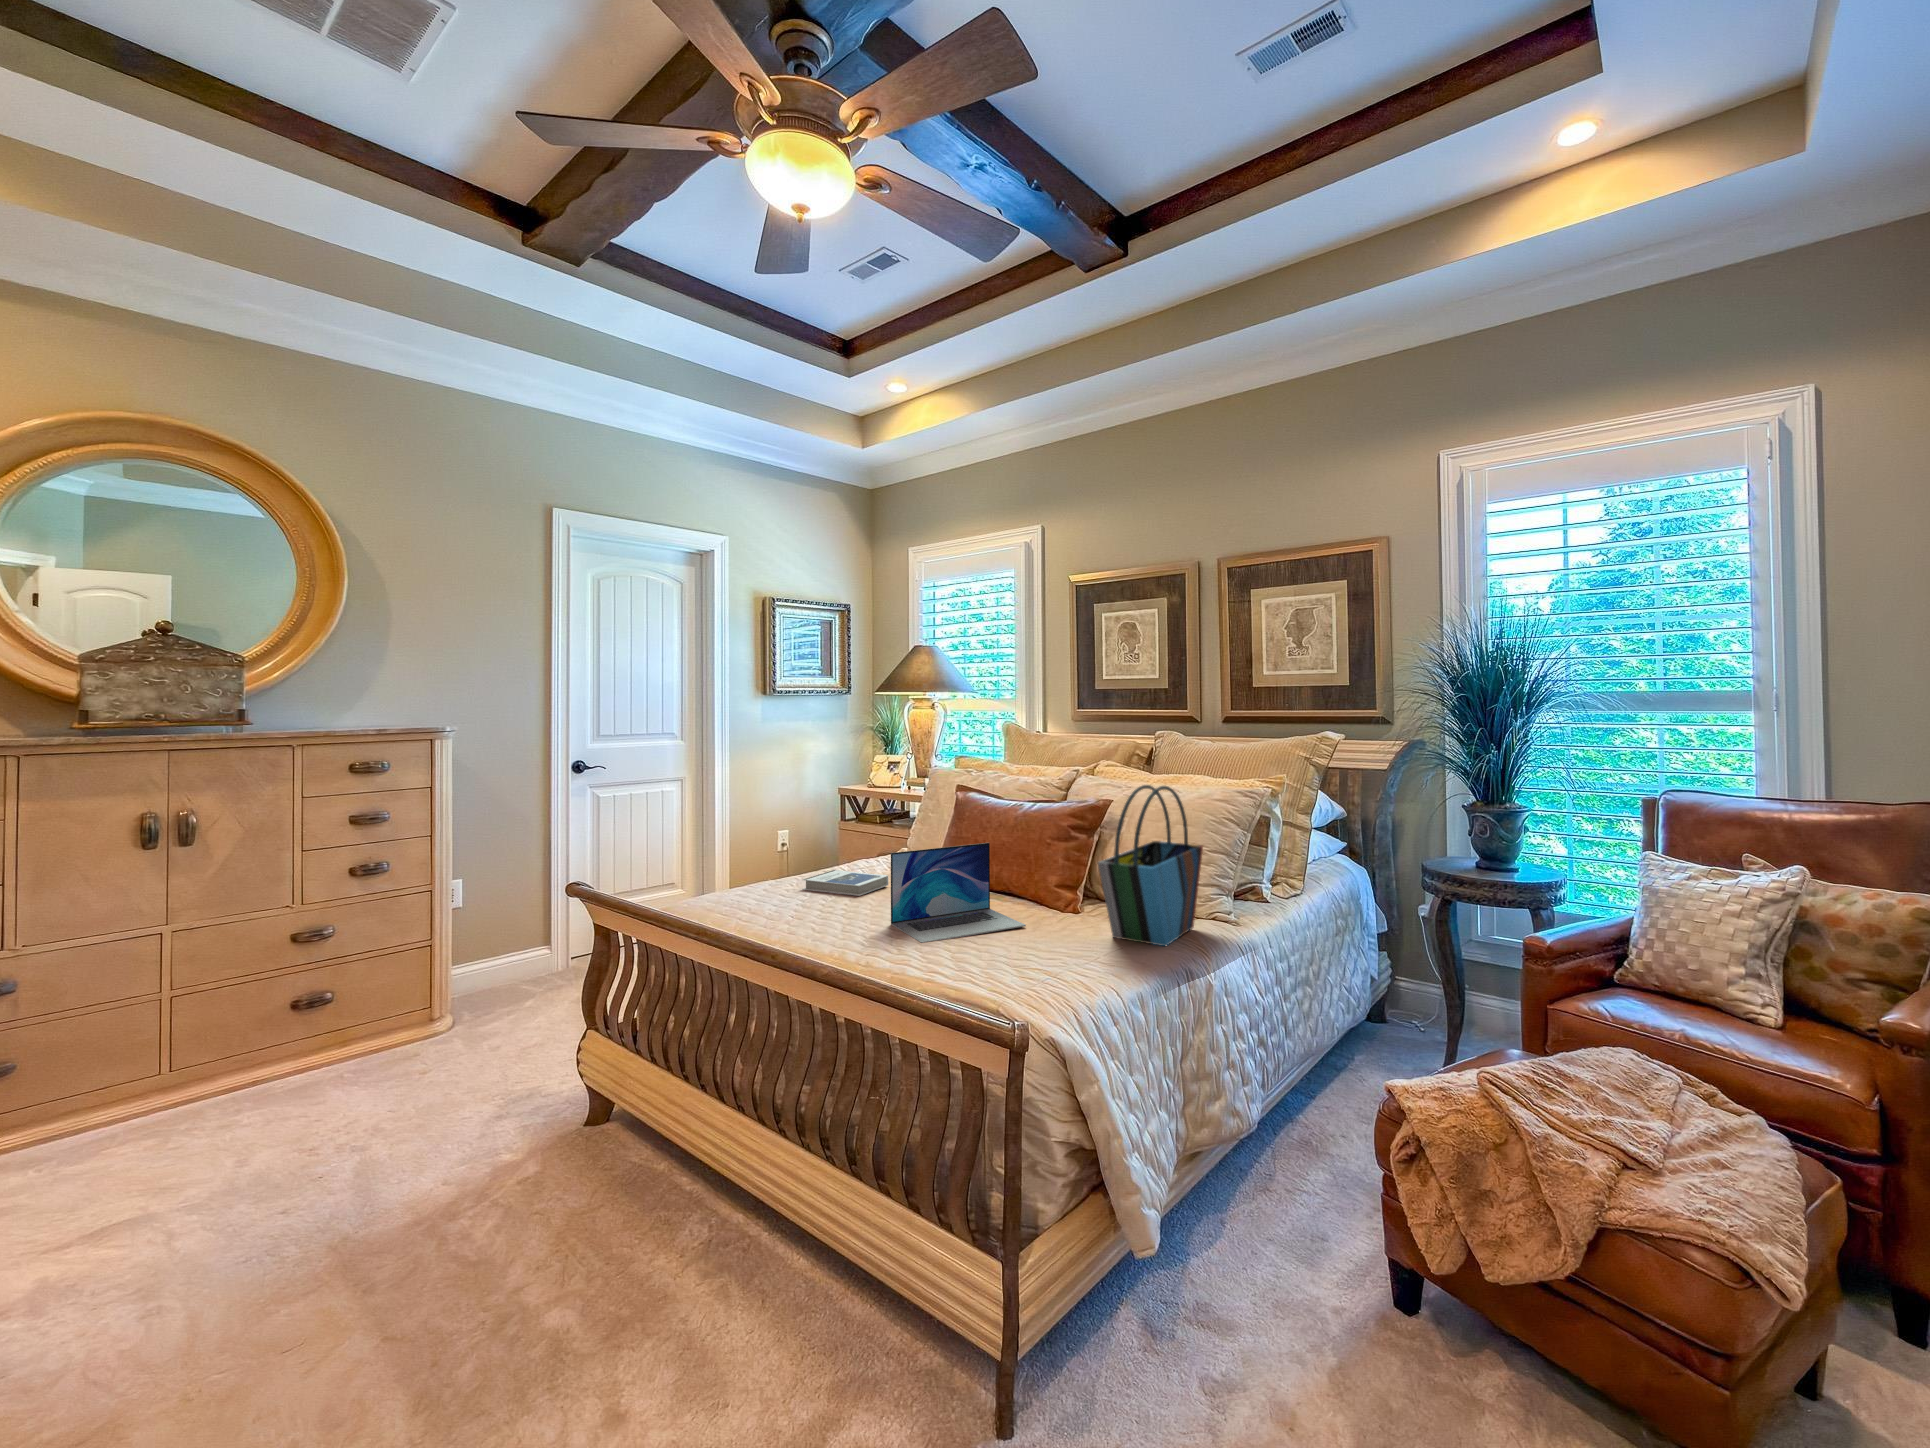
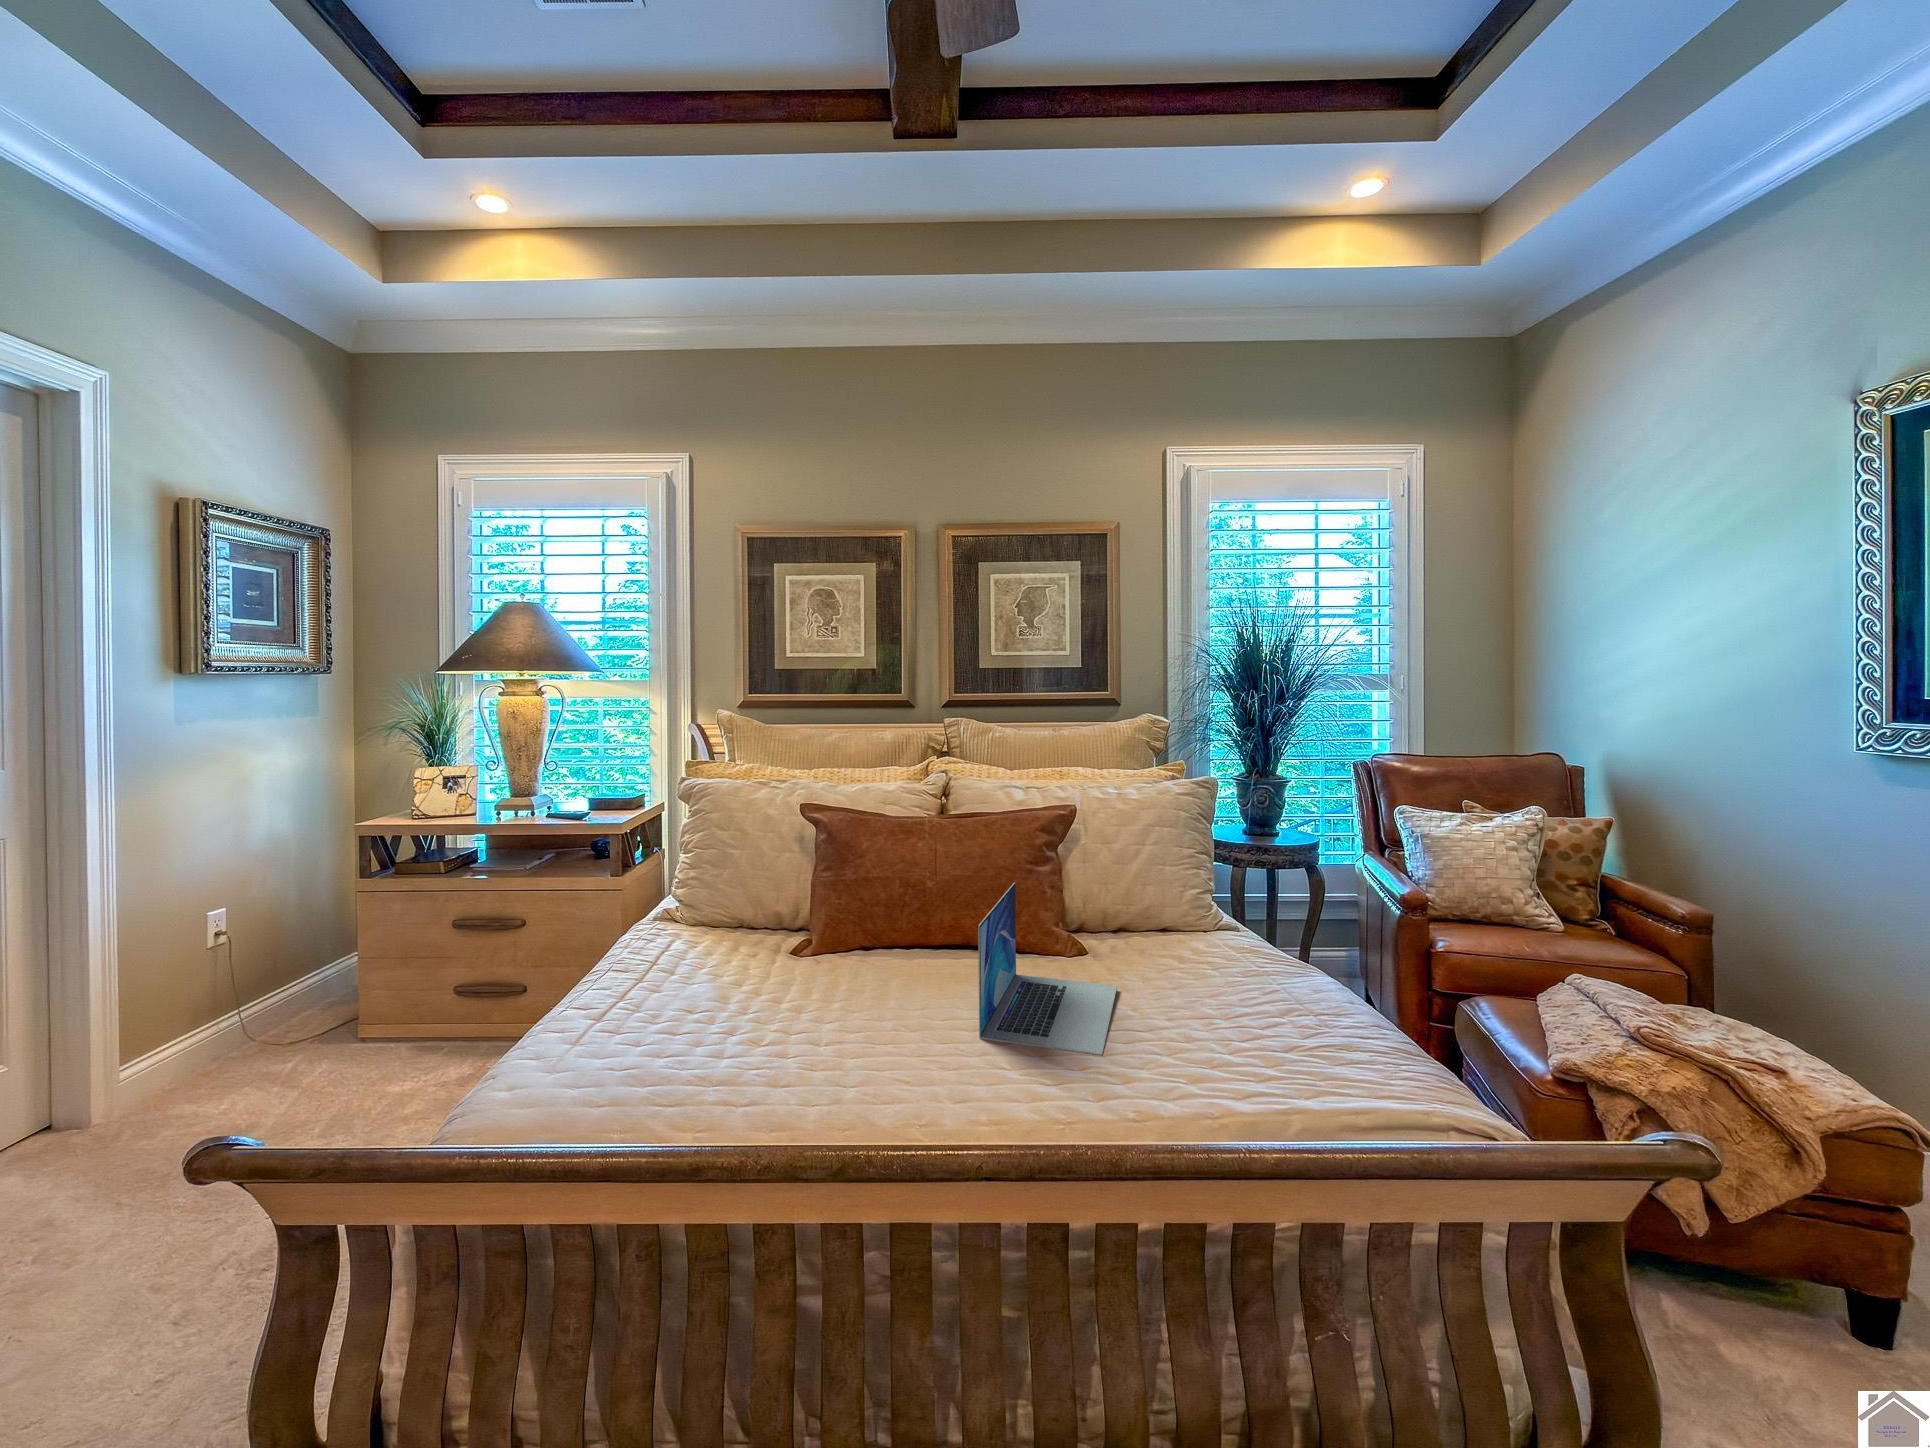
tote bag: present [1098,785,1203,946] -> none [1153,782,1305,976]
hardback book: present [803,870,888,896] -> none [675,958,796,1017]

